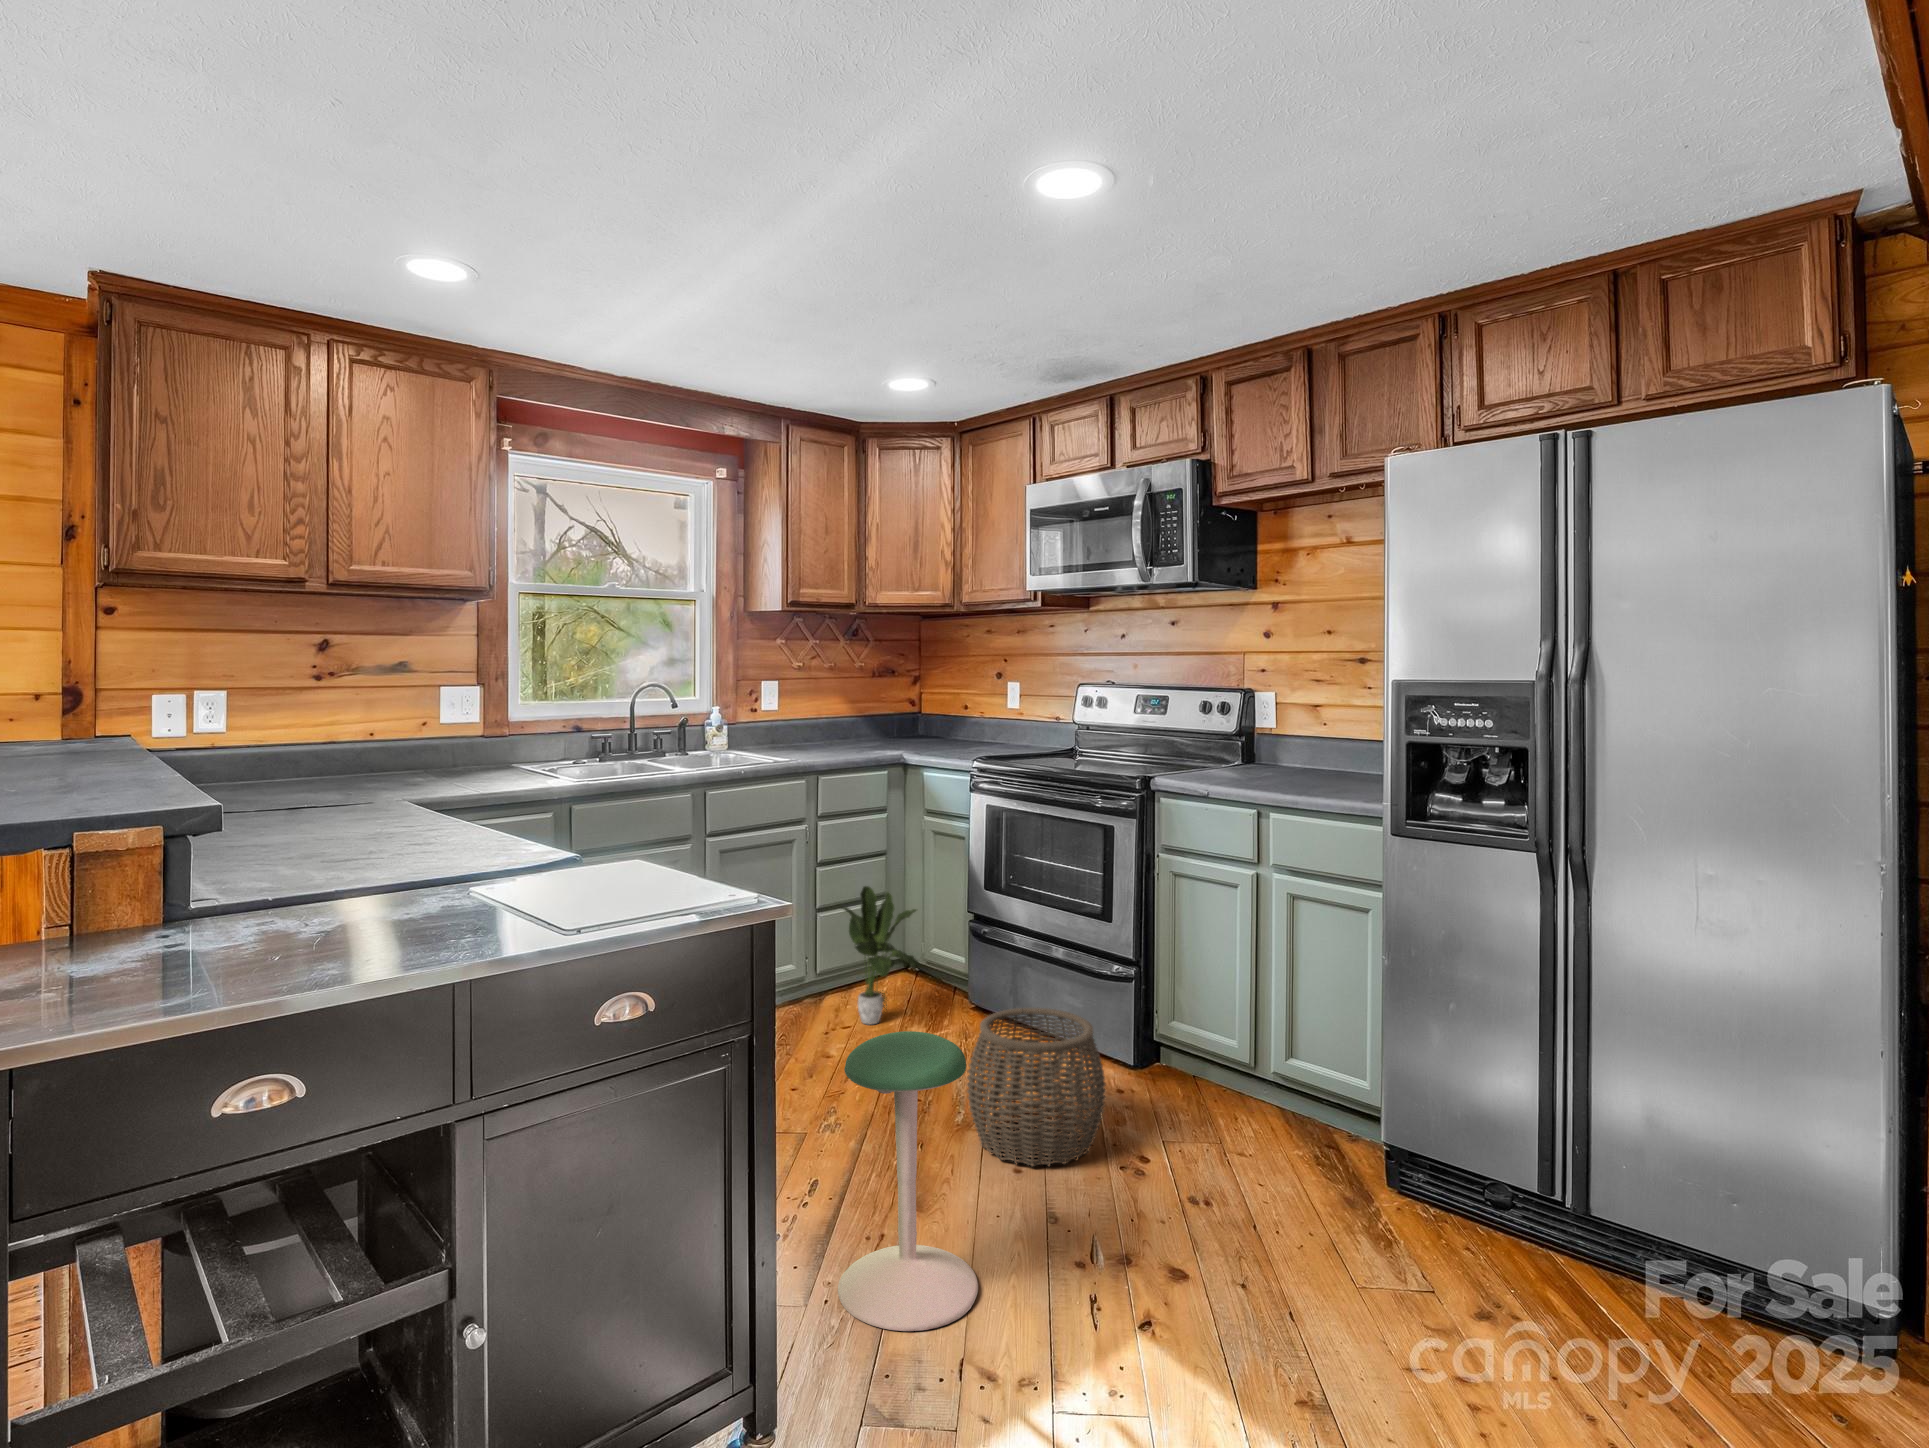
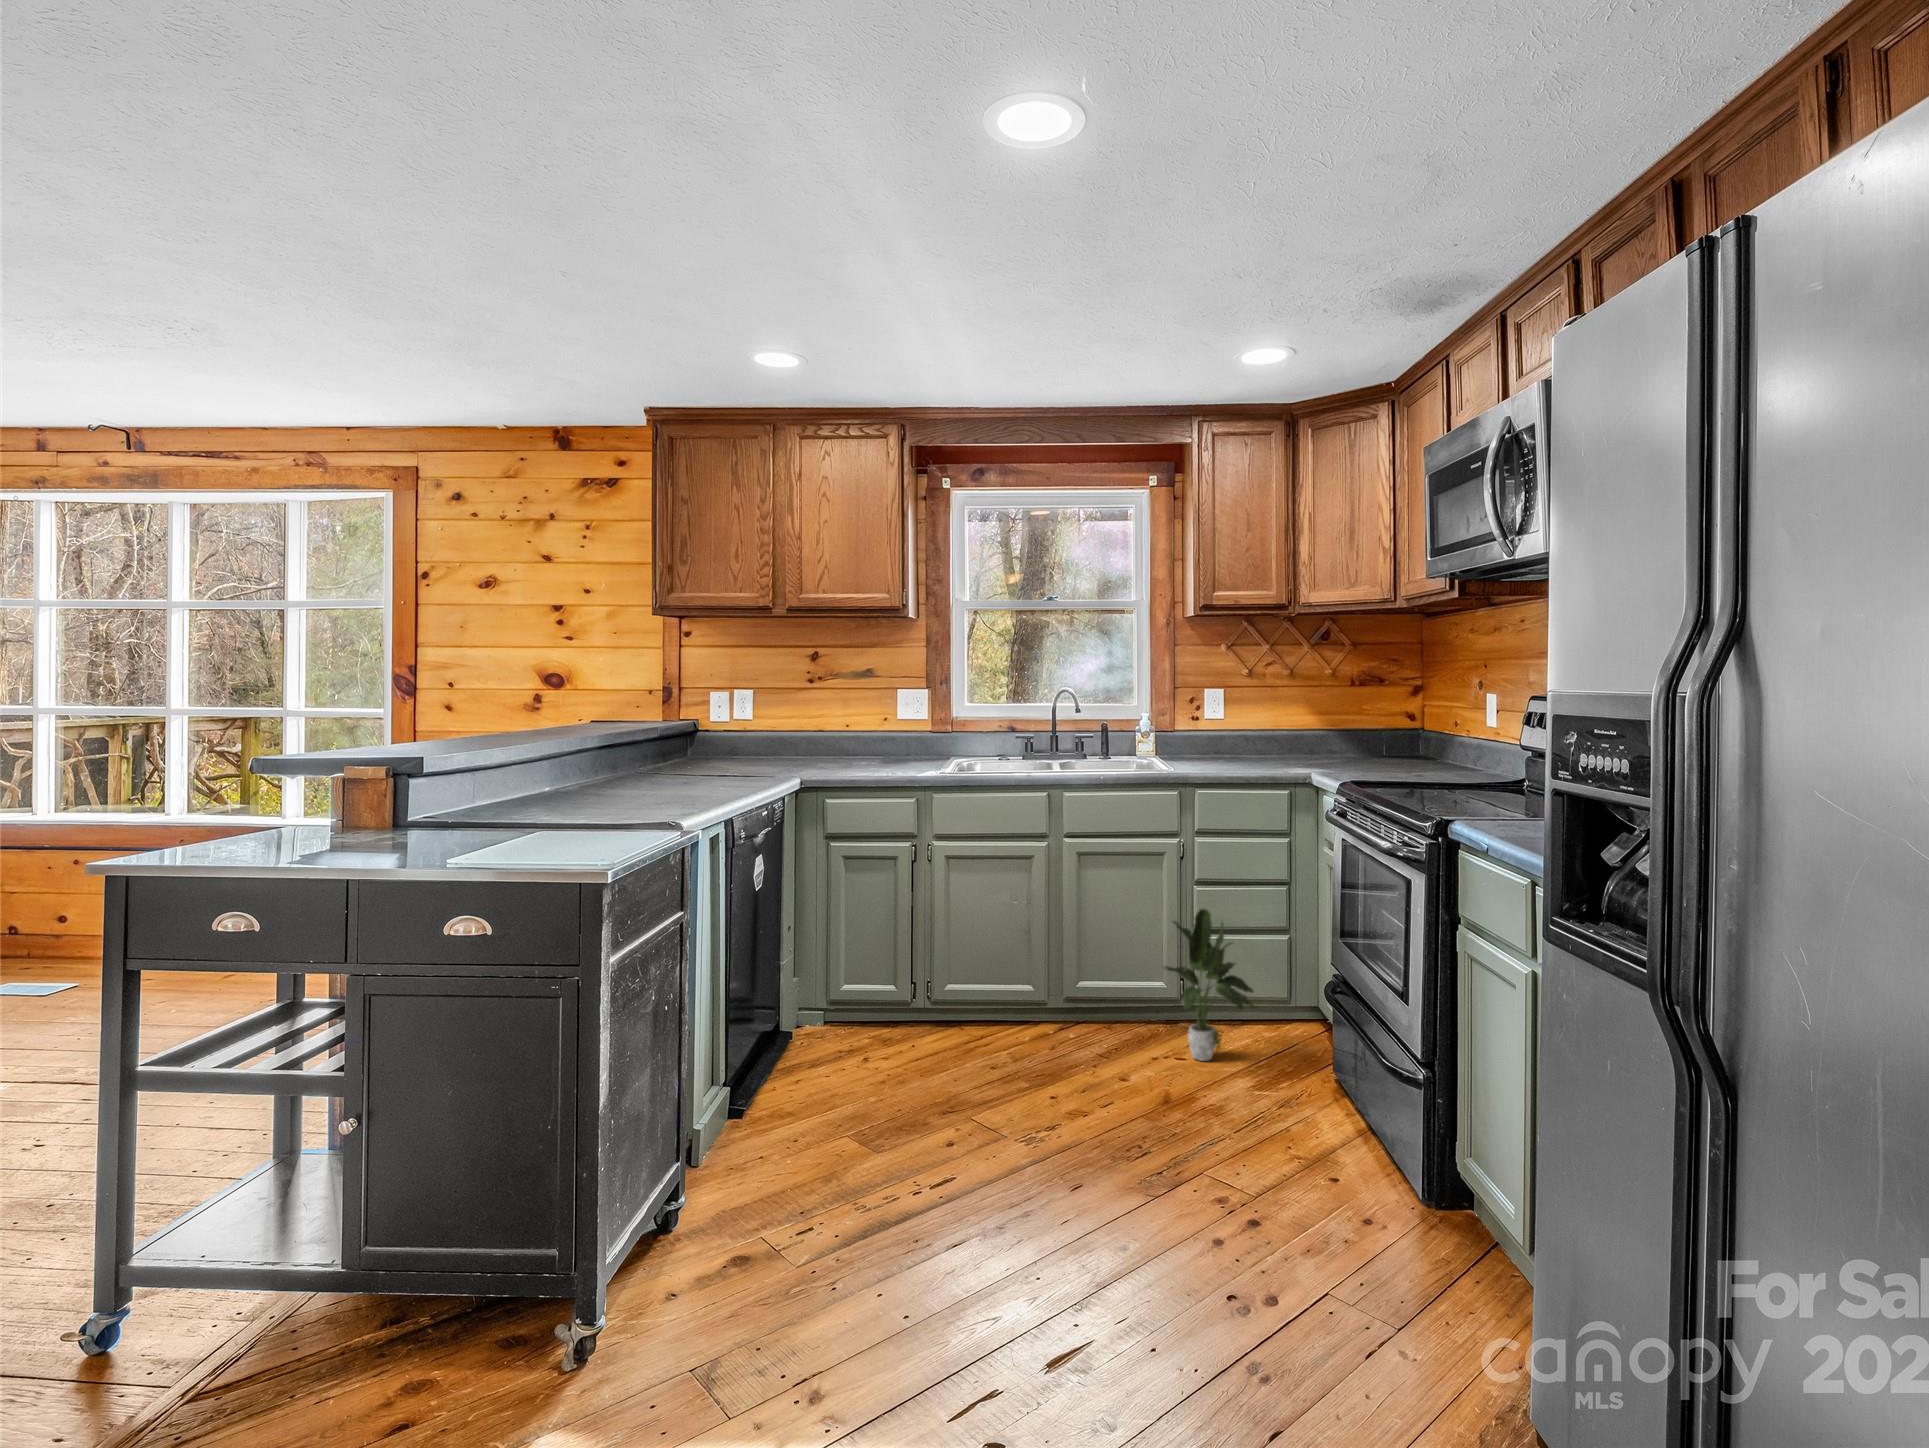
woven basket: present [967,1008,1106,1166] -> none [1081,1068,1250,1271]
stool: present [838,1031,978,1331] -> none [764,1041,911,1358]

